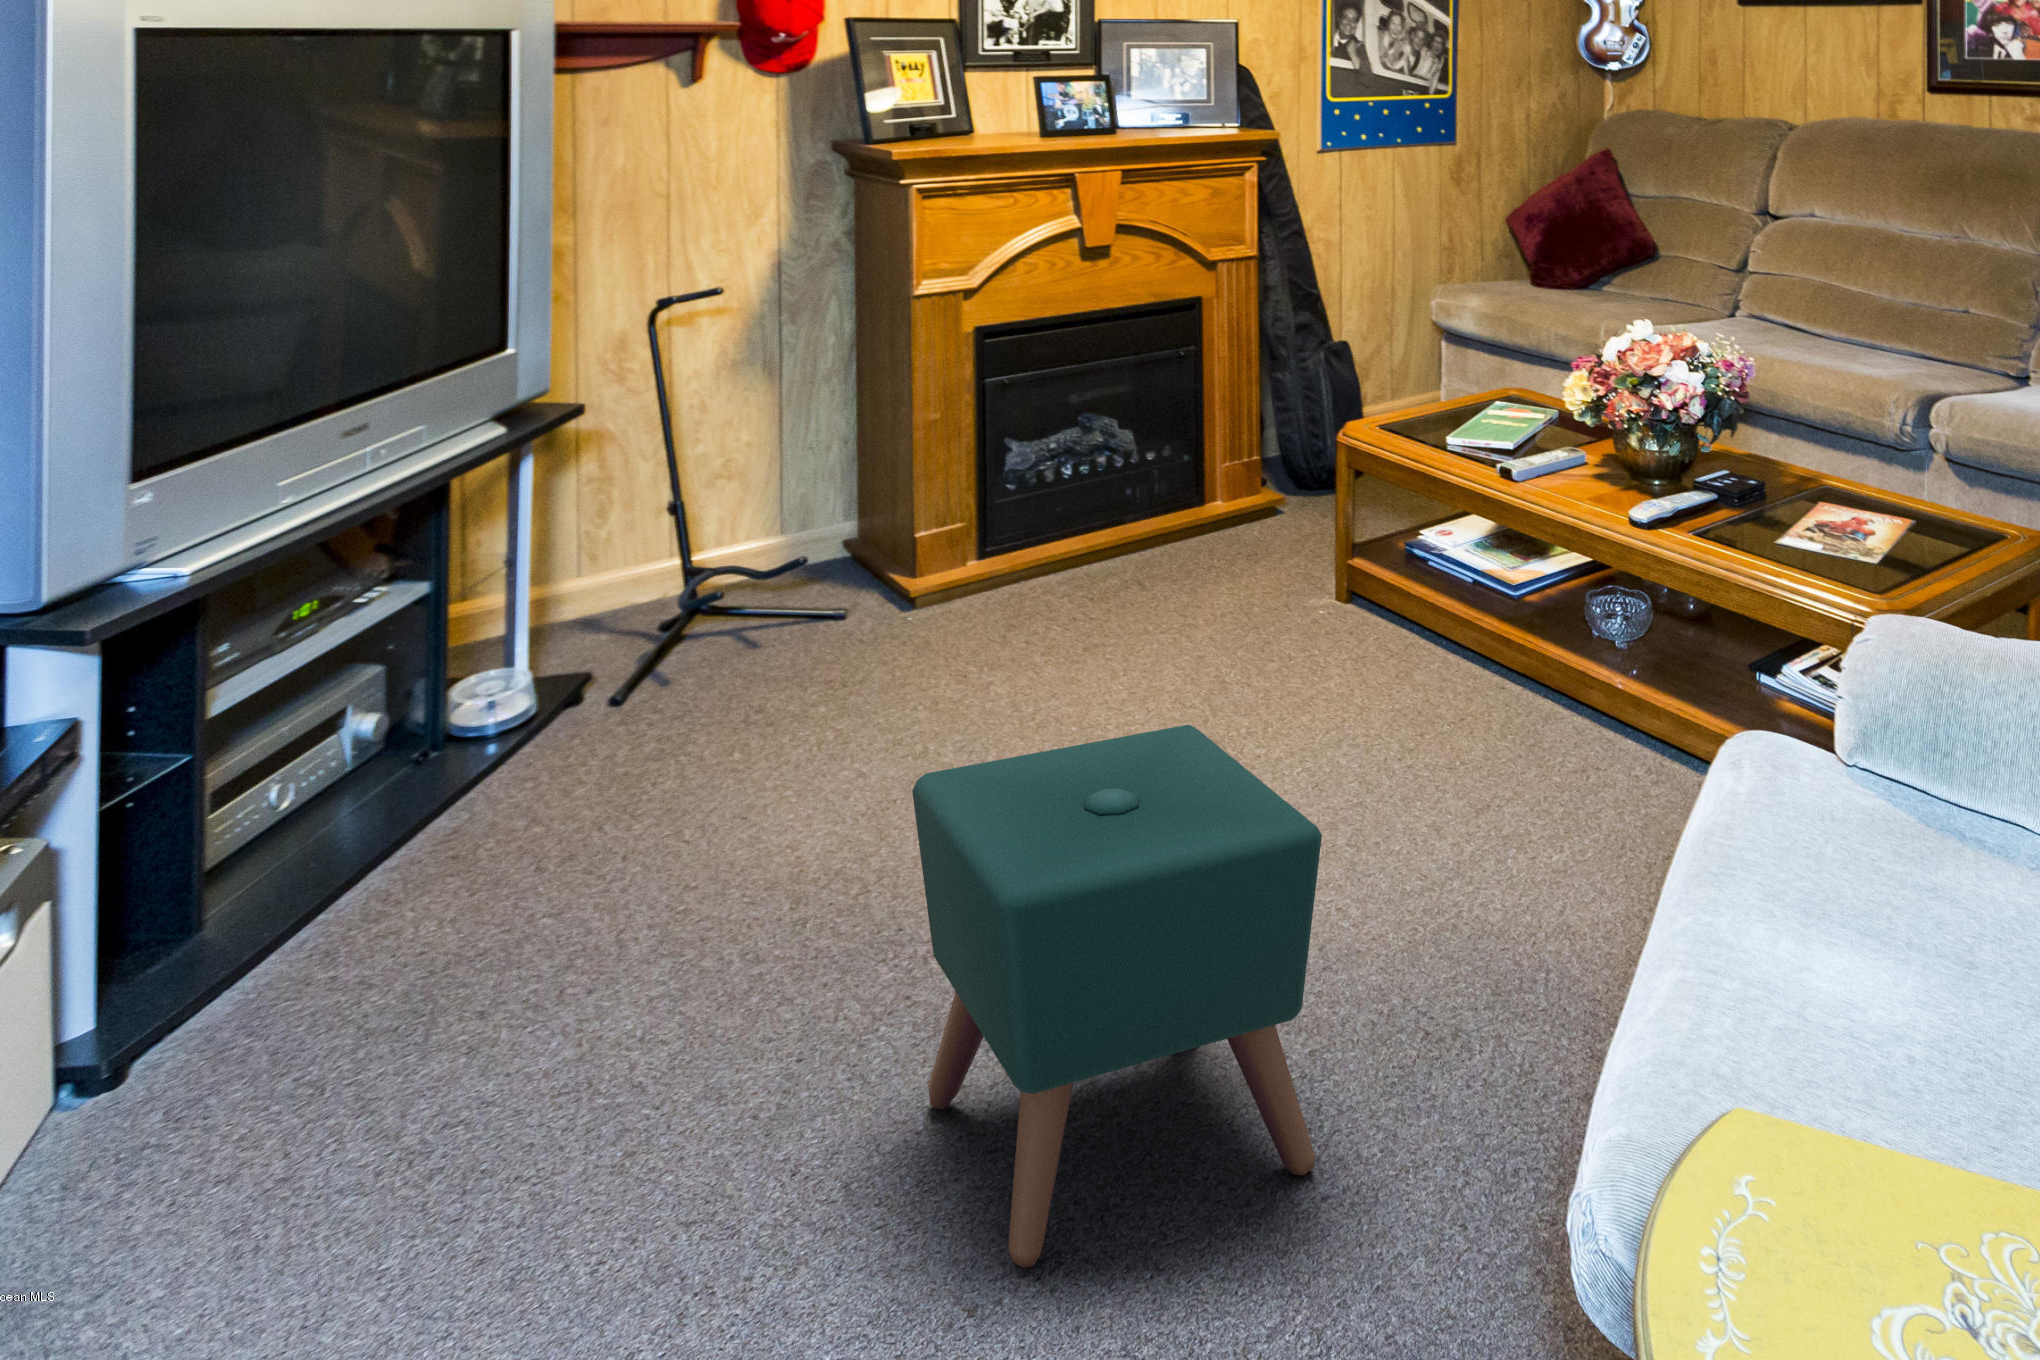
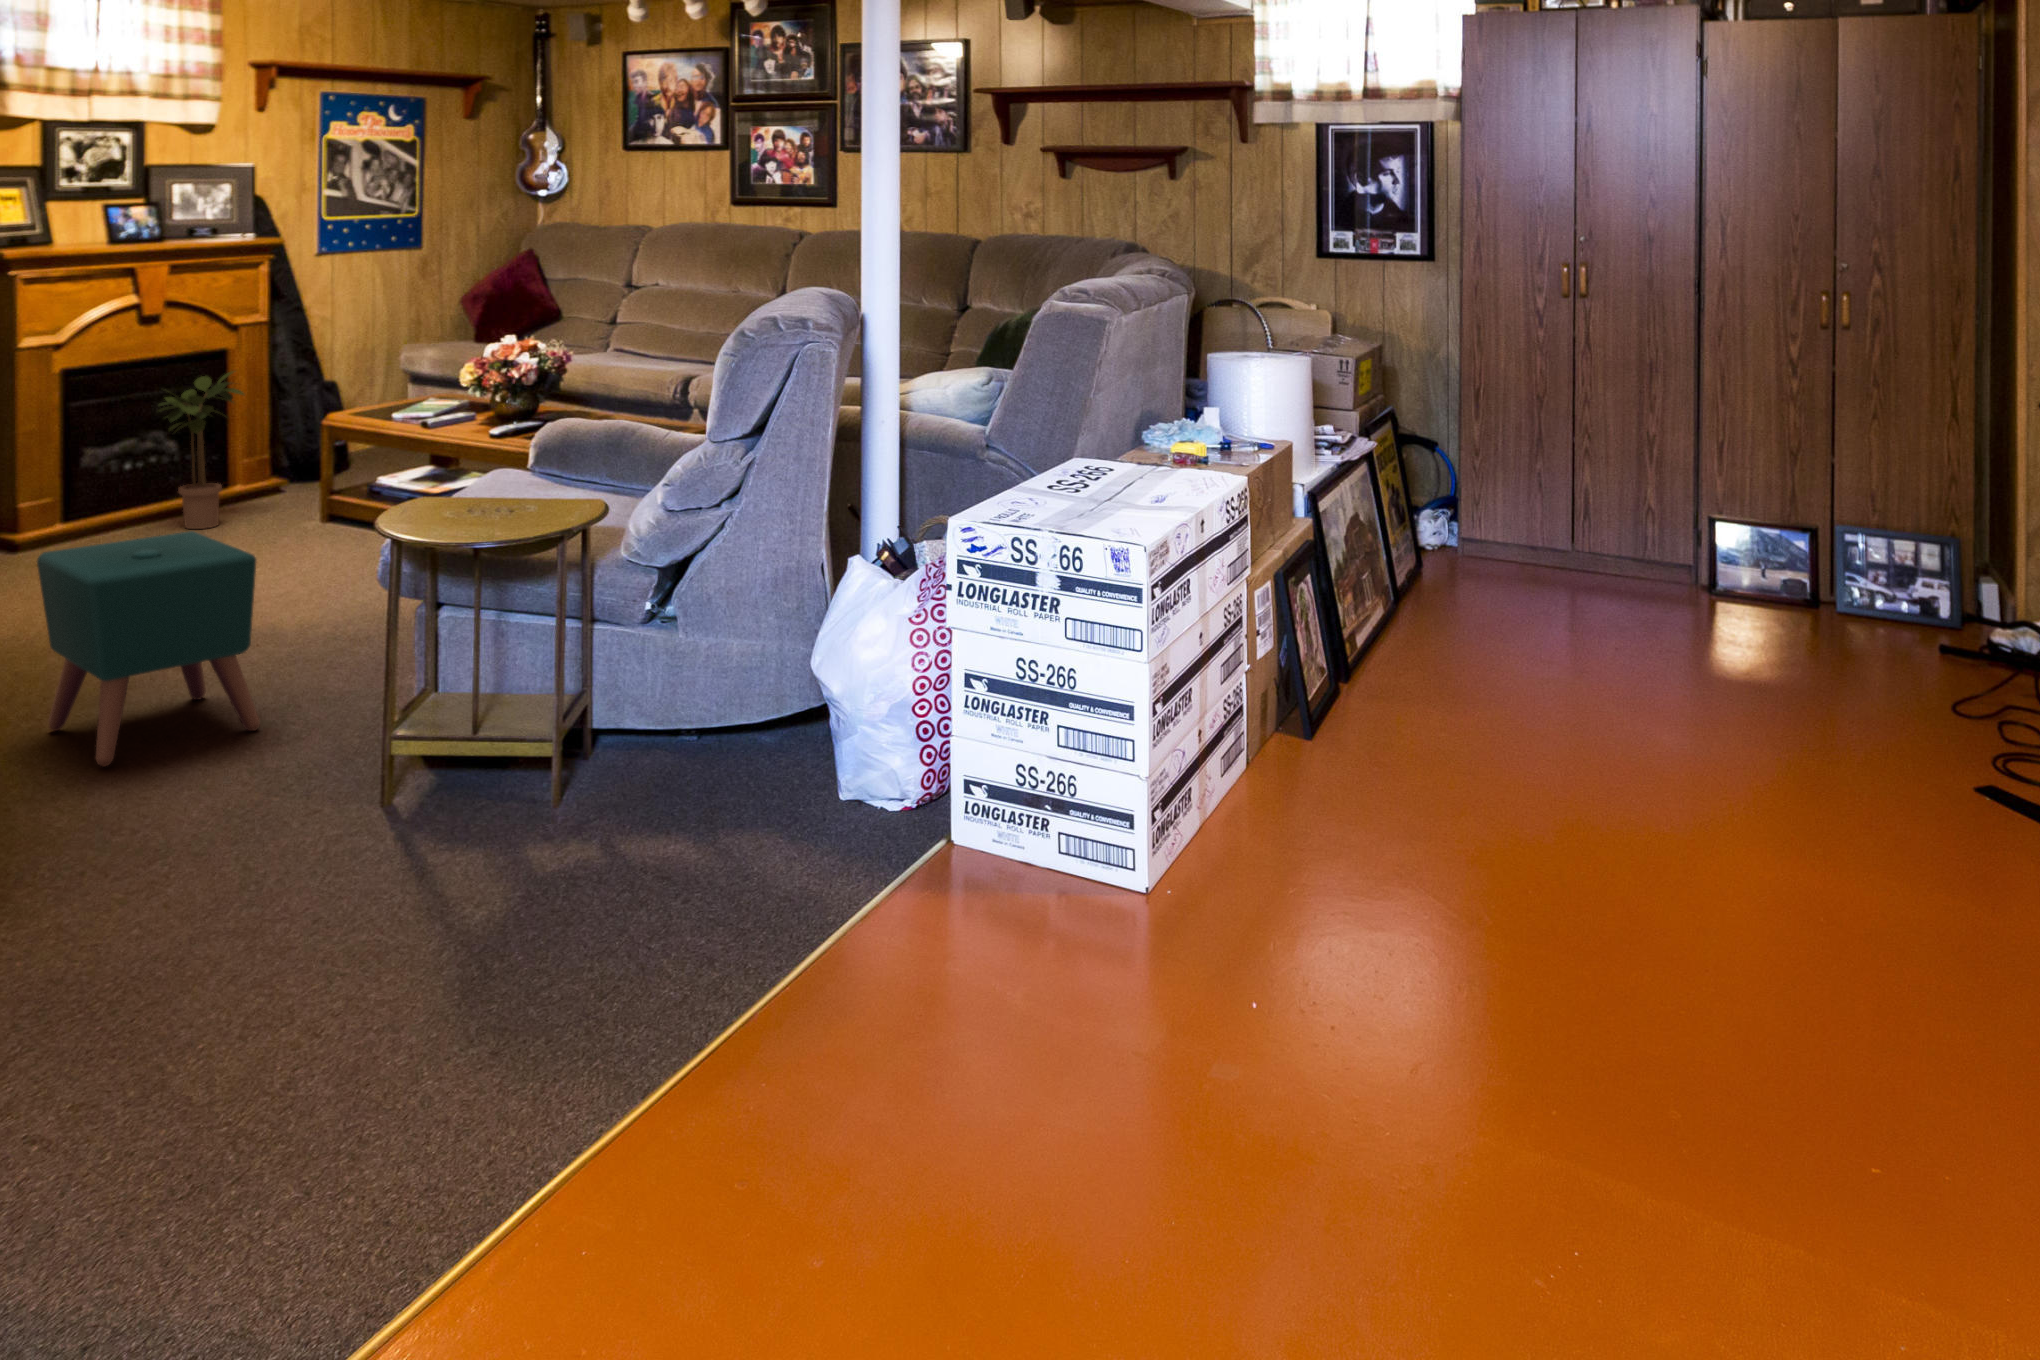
potted plant: none [1103,334,1226,572] -> present [159,371,244,529]

